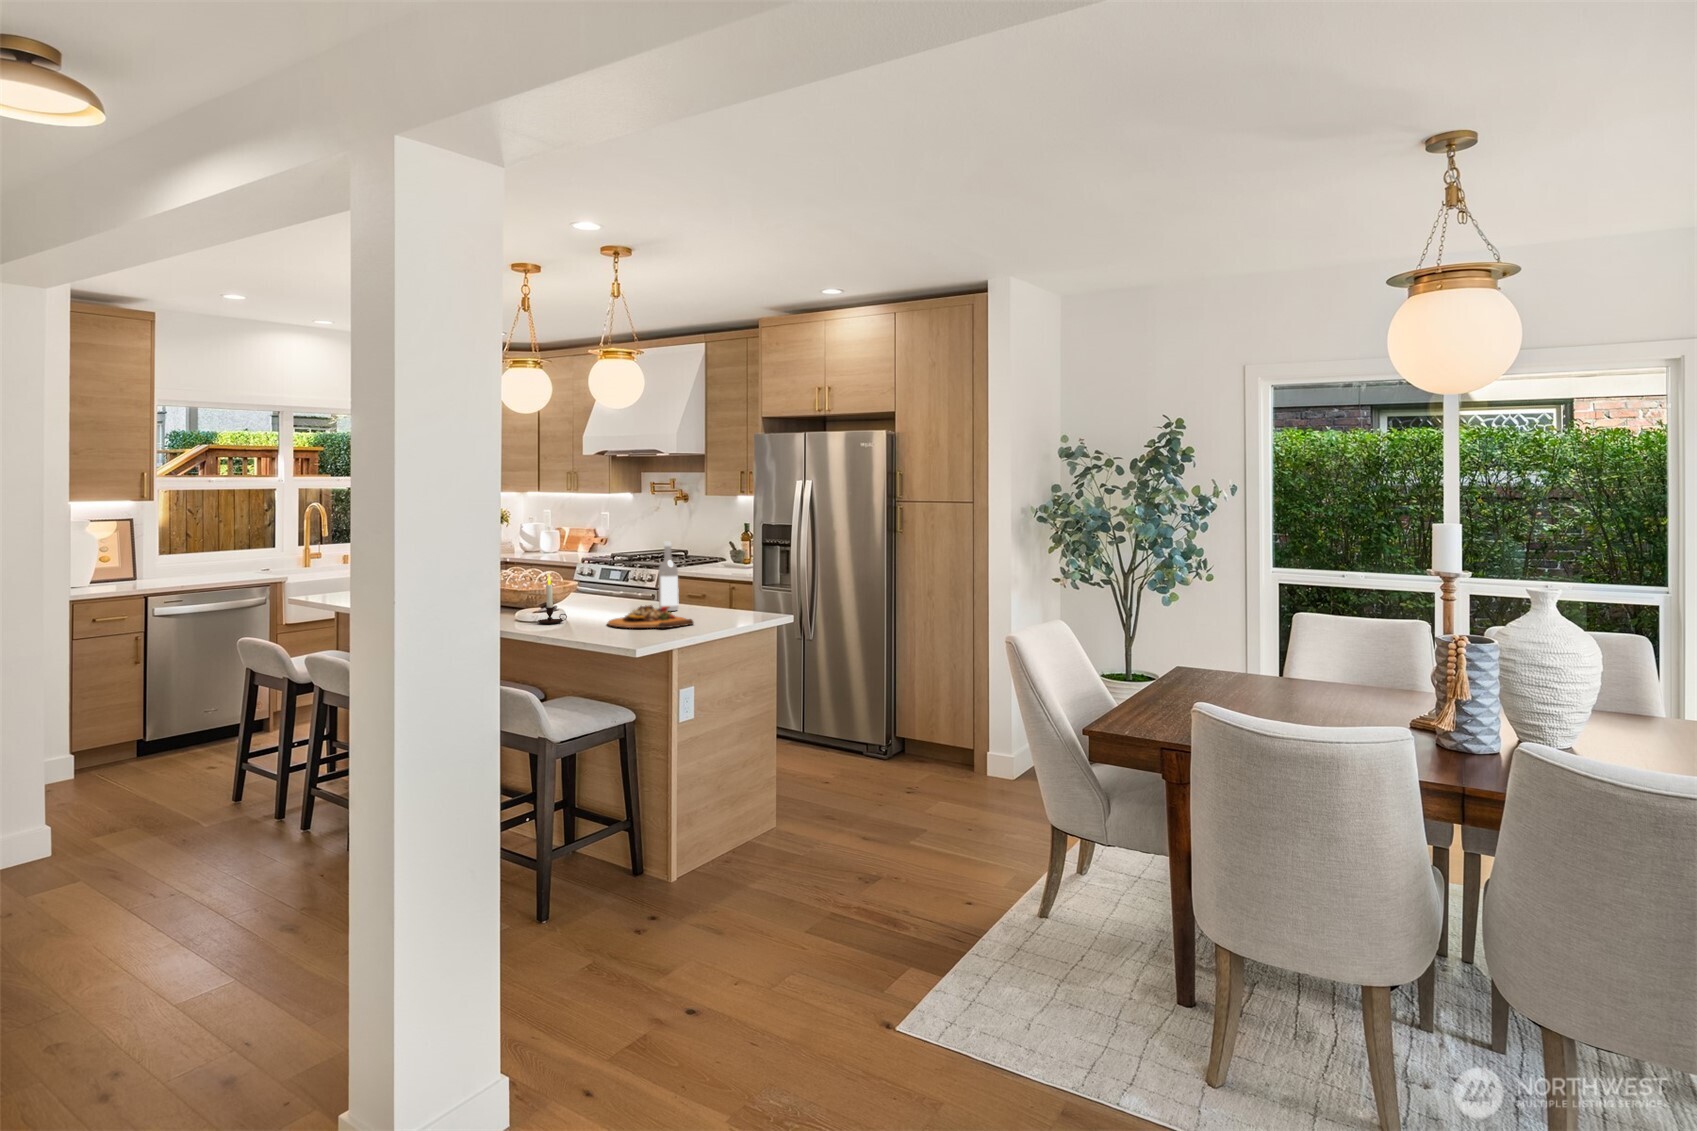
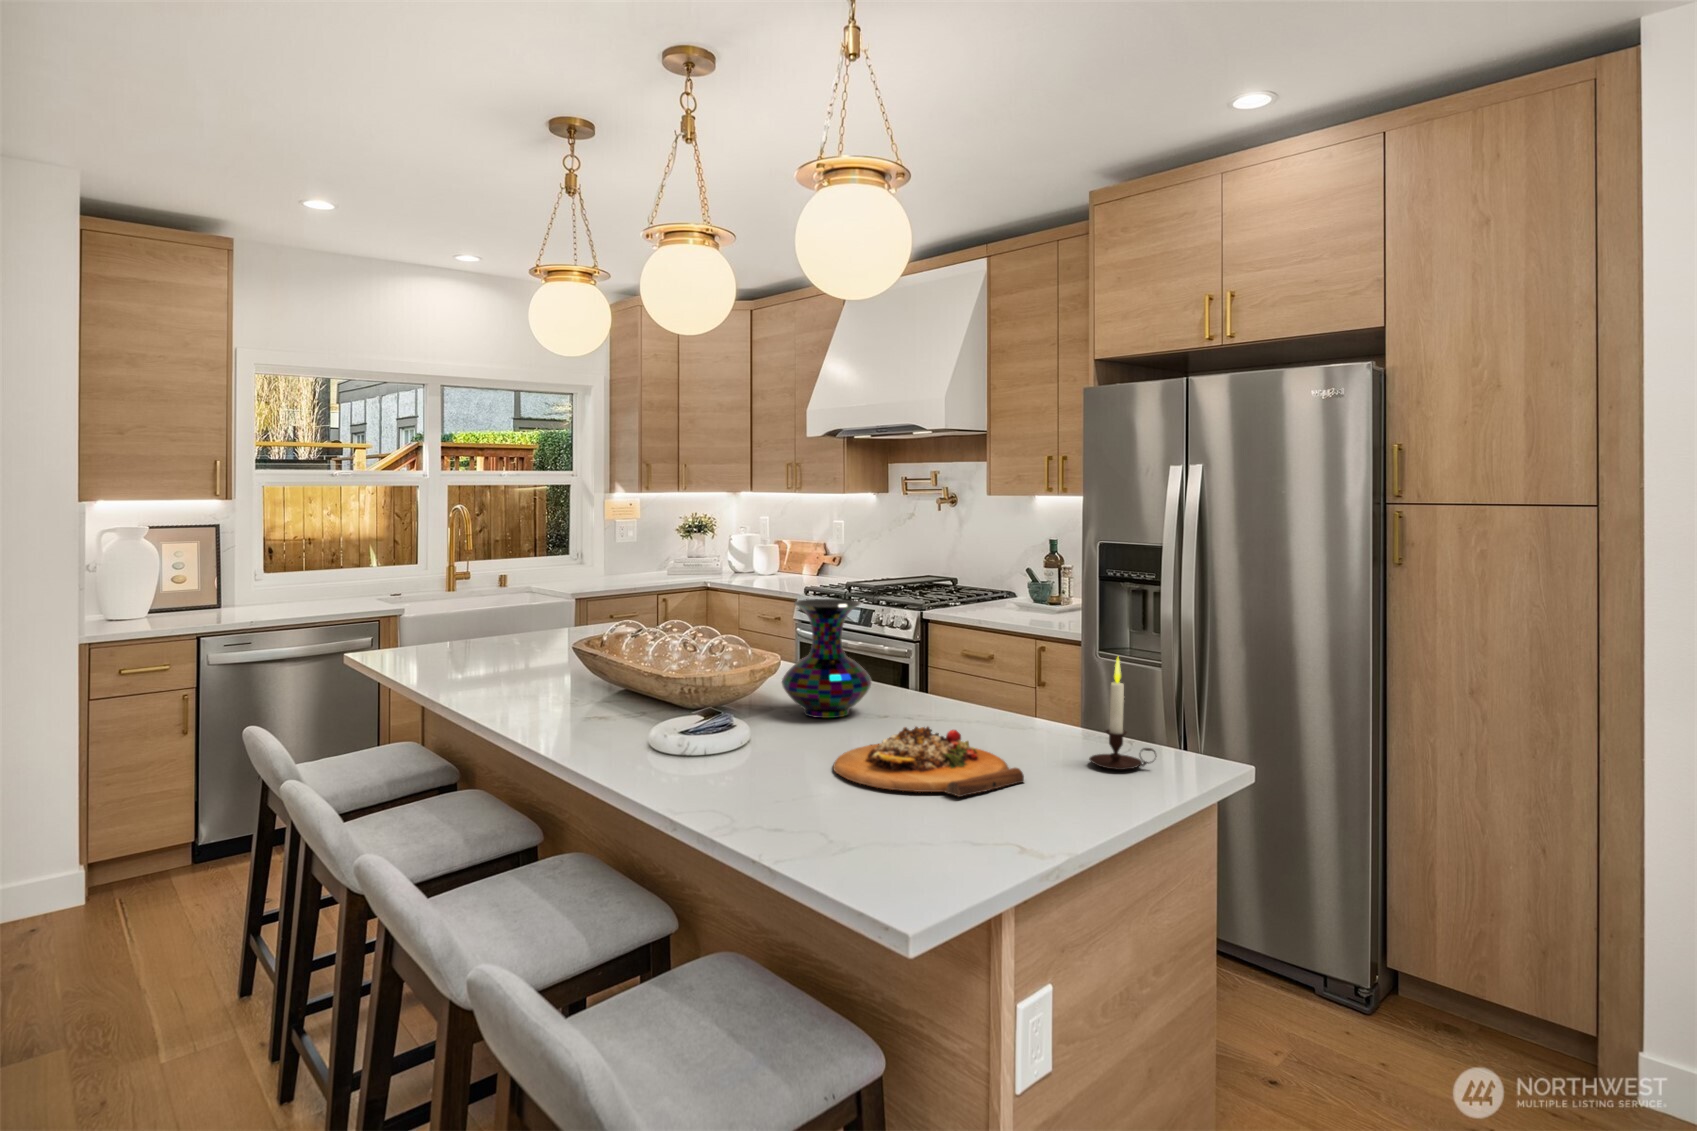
wine bottle: present [659,541,678,611] -> none [937,582,976,725]
vase: none [578,552,626,611] -> present [782,599,871,718]
candle: present [538,573,567,624] -> present [1089,658,1156,770]

